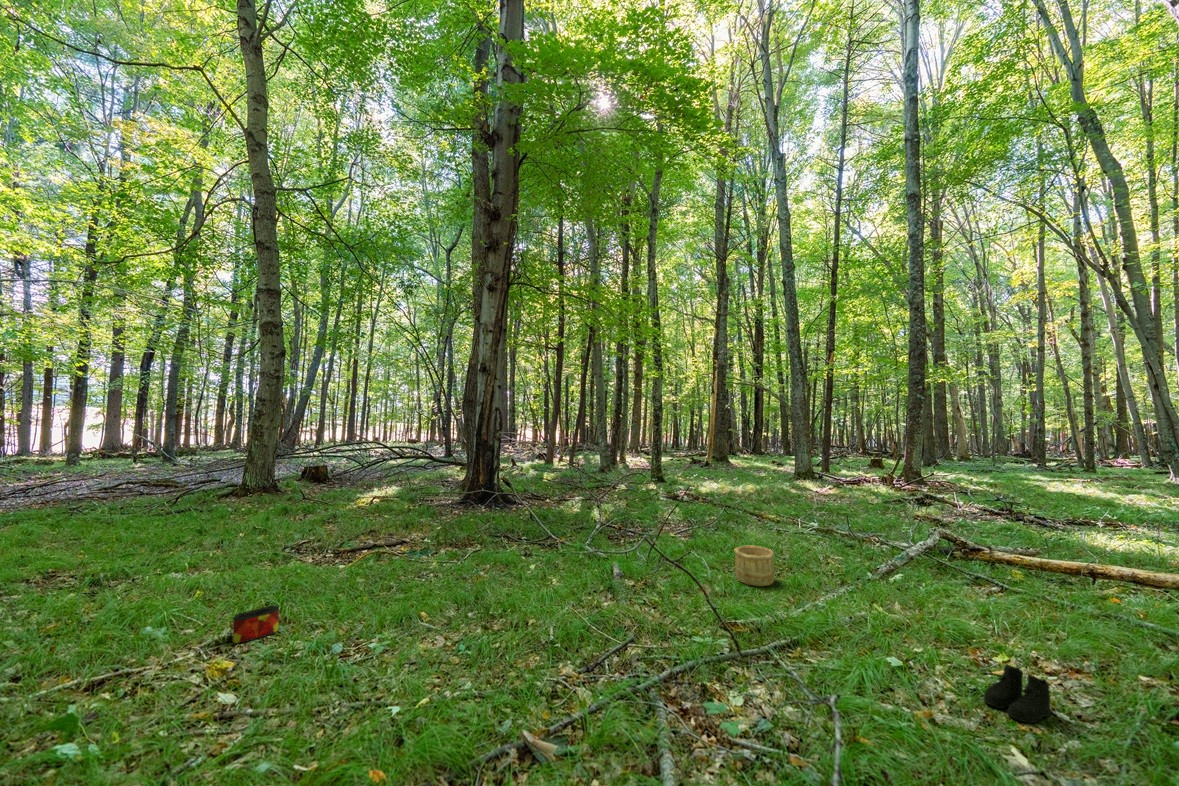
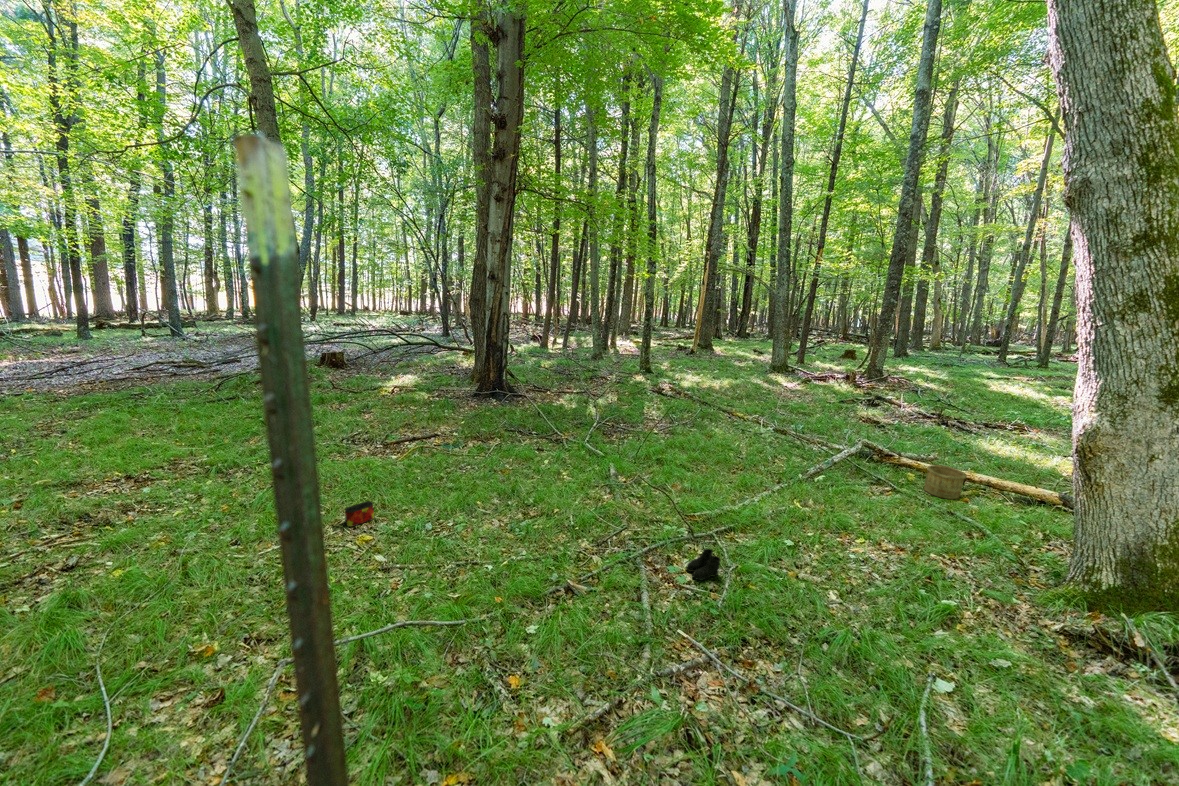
wooden bucket: present [734,545,775,586] -> present [924,465,966,499]
boots: present [984,664,1051,724] -> present [686,548,720,580]

